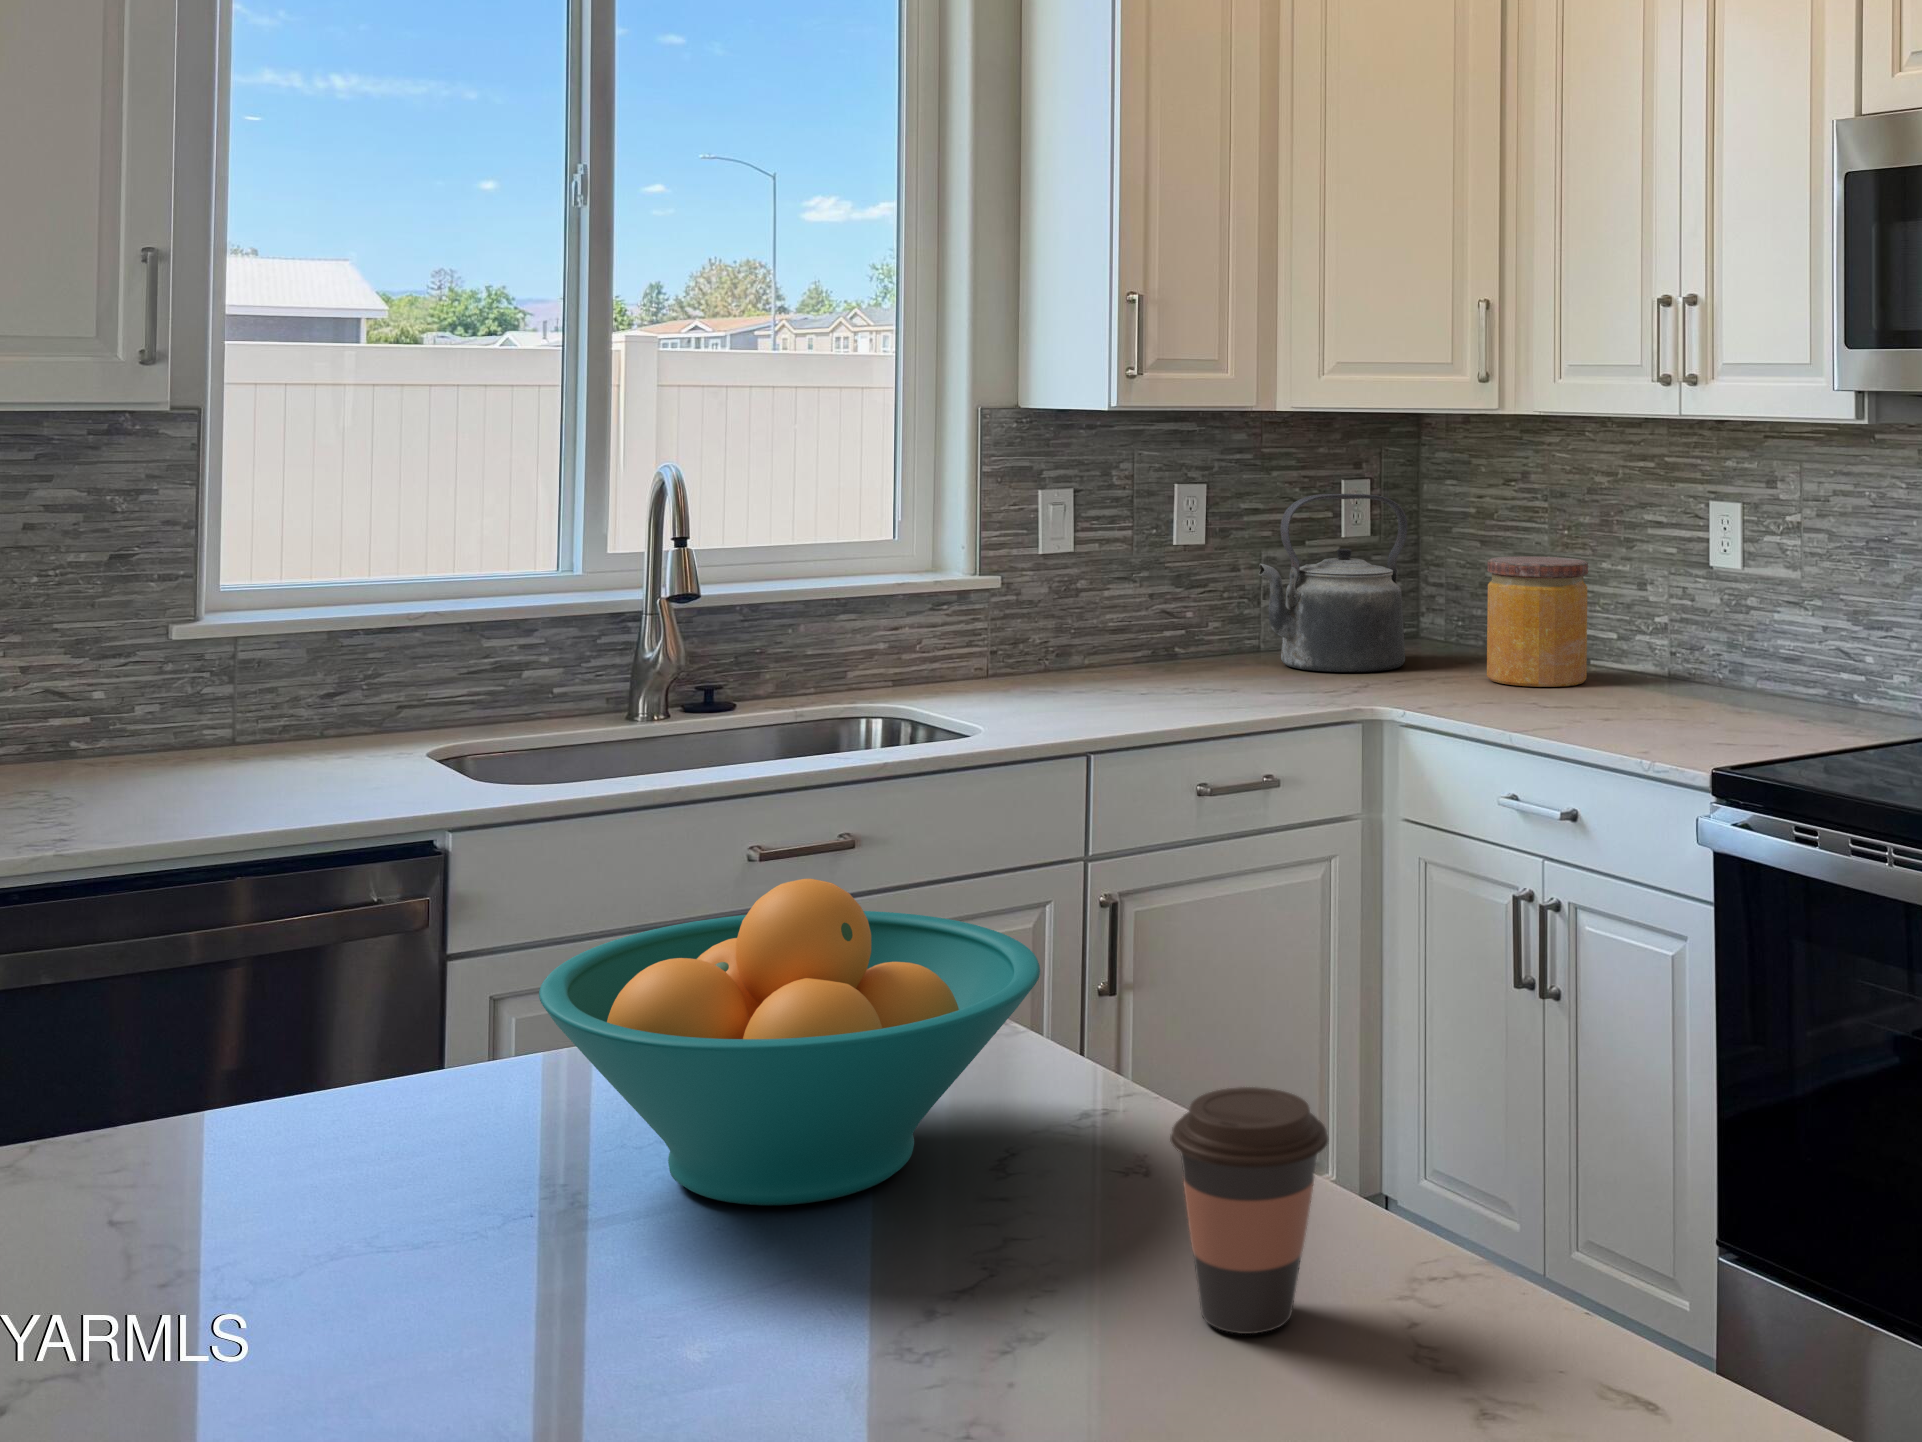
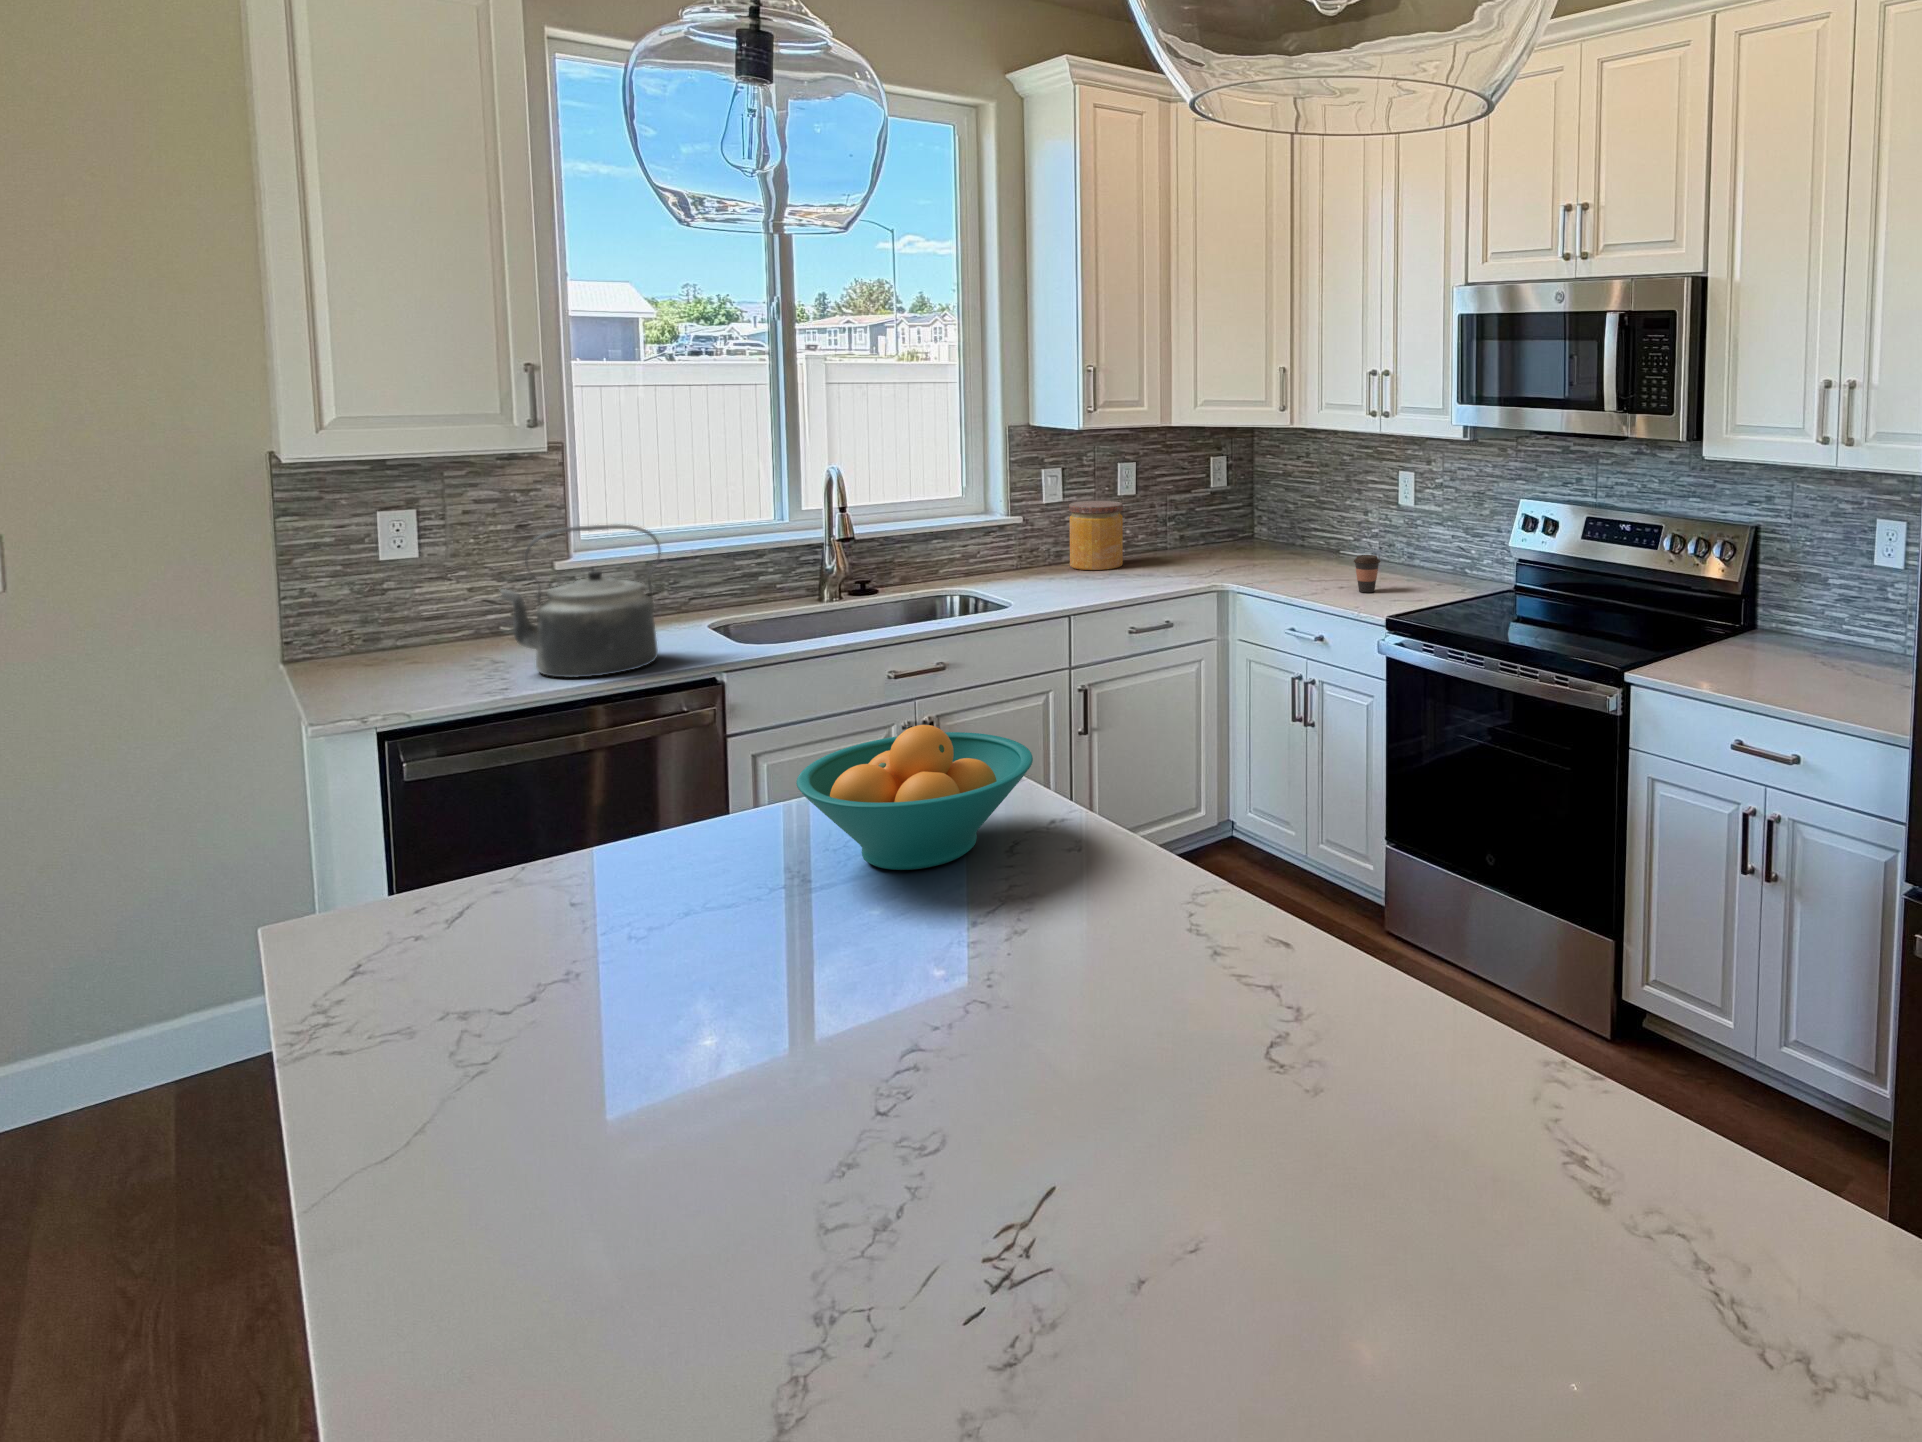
kettle: present [1259,494,1407,672] -> present [500,524,660,678]
jar: present [1487,556,1588,687] -> present [1069,501,1123,570]
coffee cup: present [1170,1087,1328,1334] -> present [1354,555,1381,592]

